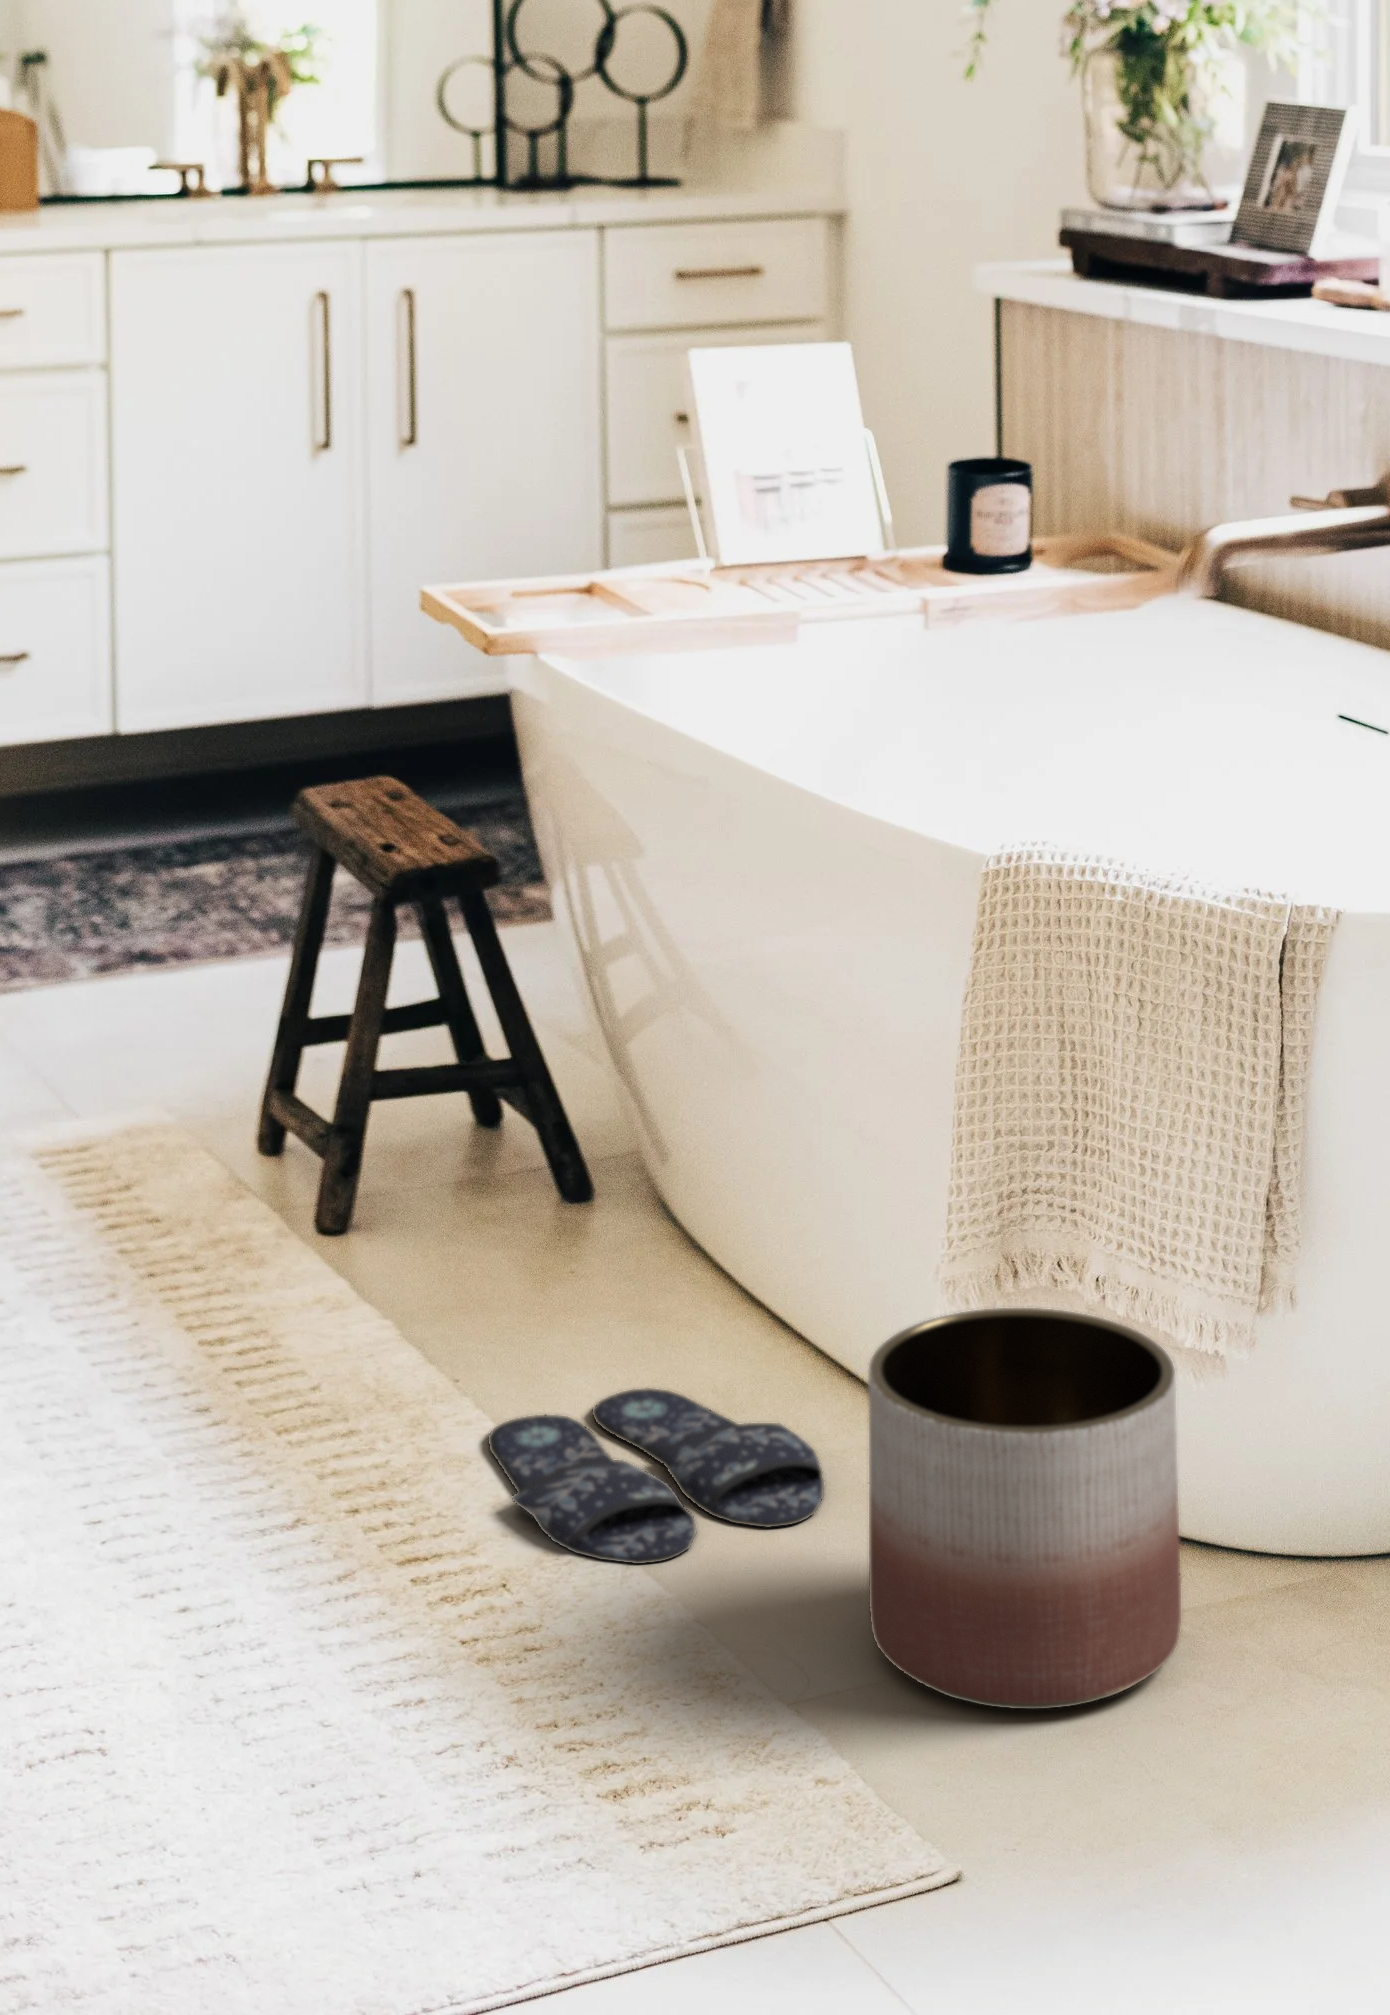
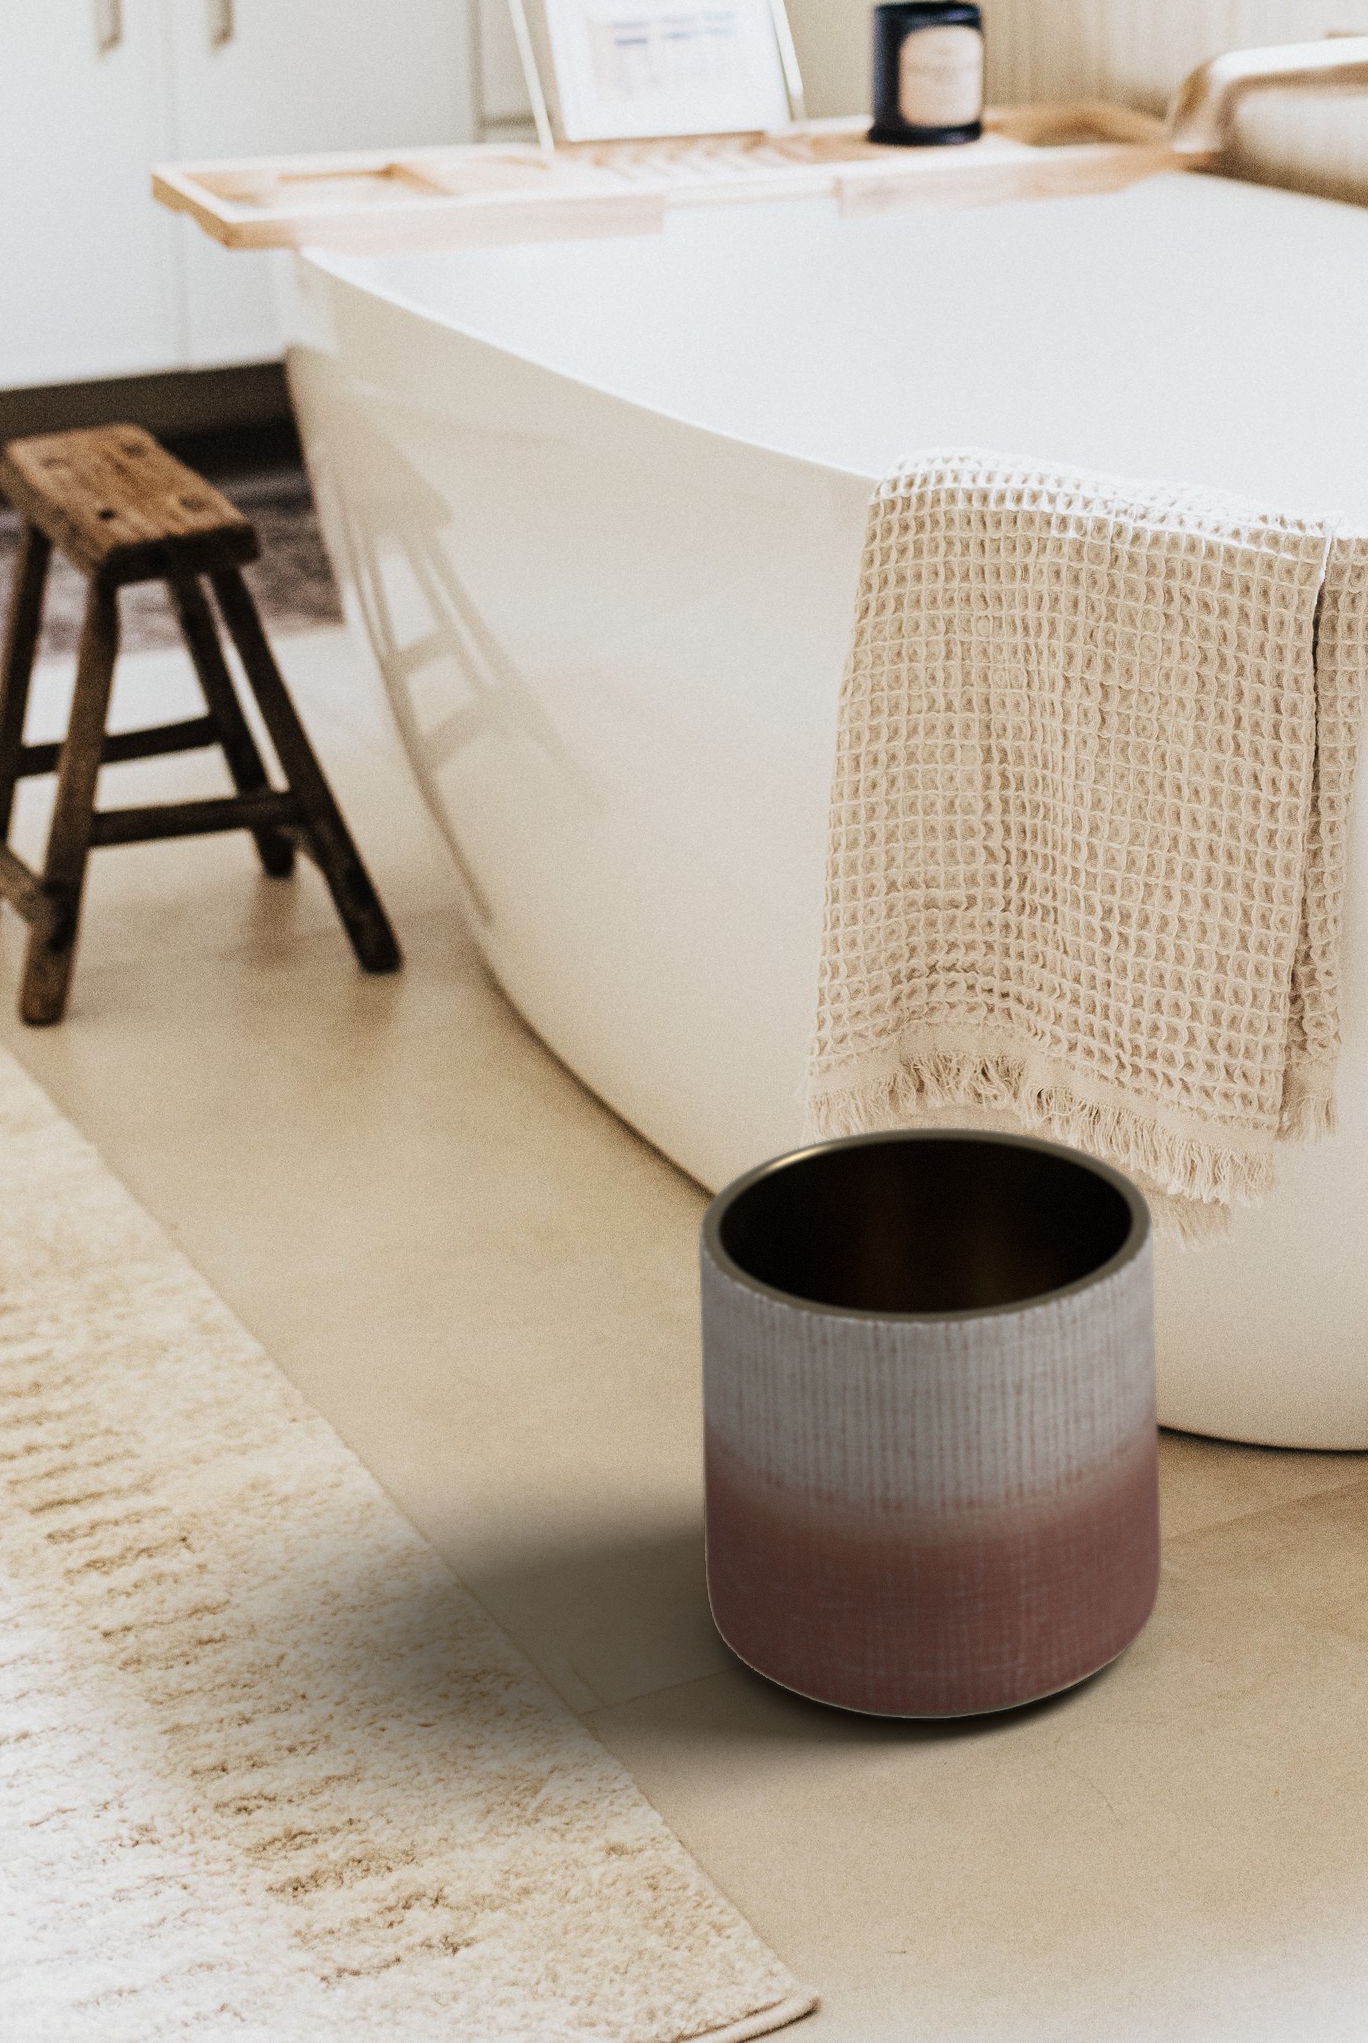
slippers: present [488,1388,824,1564] -> none [196,1235,664,1500]

